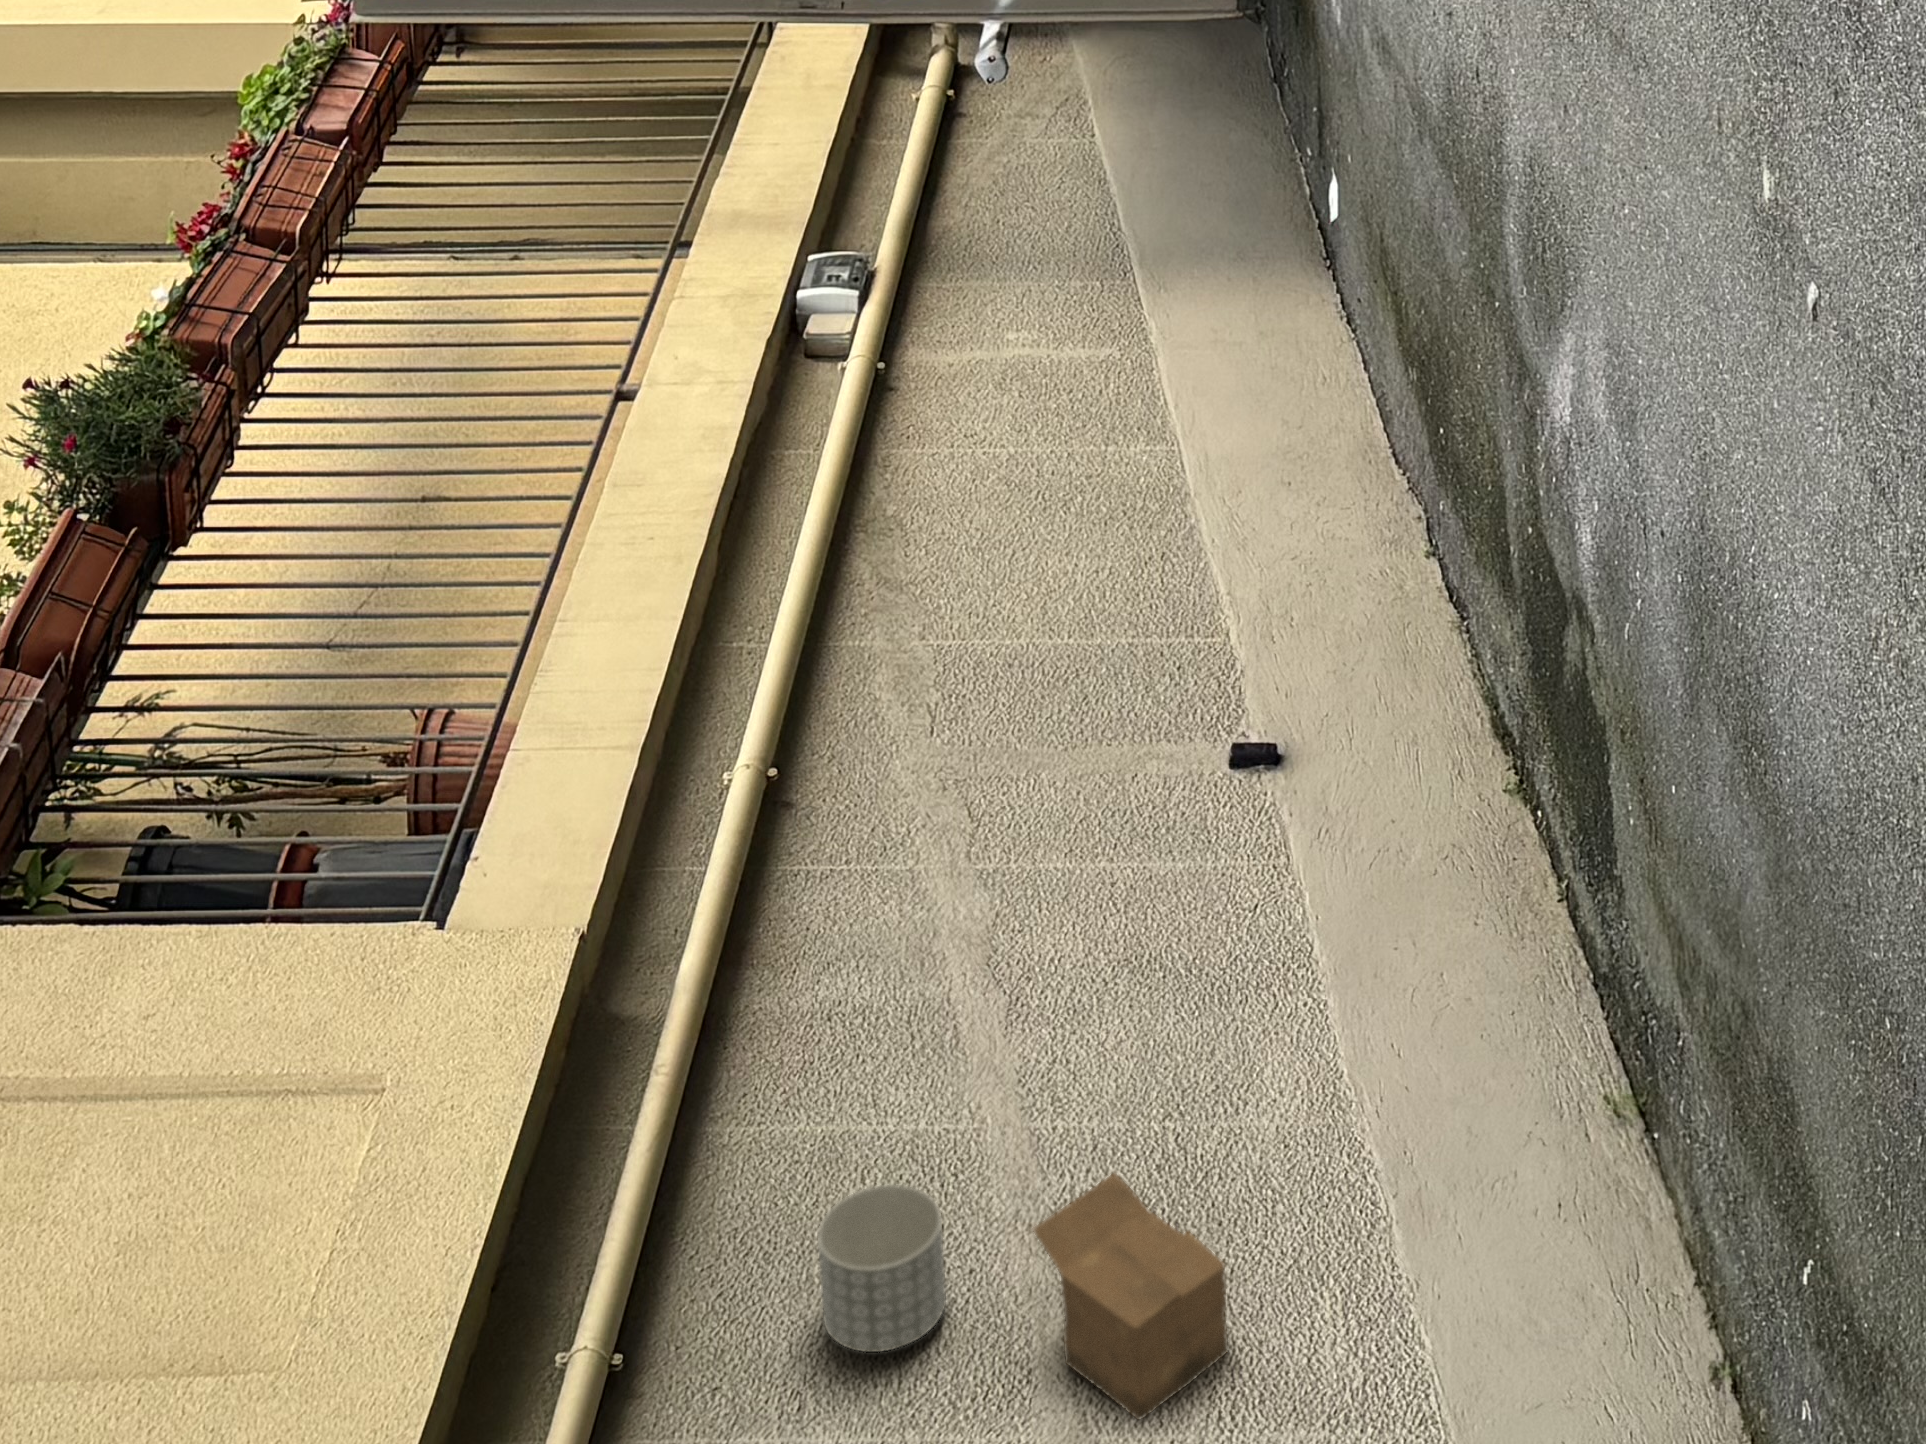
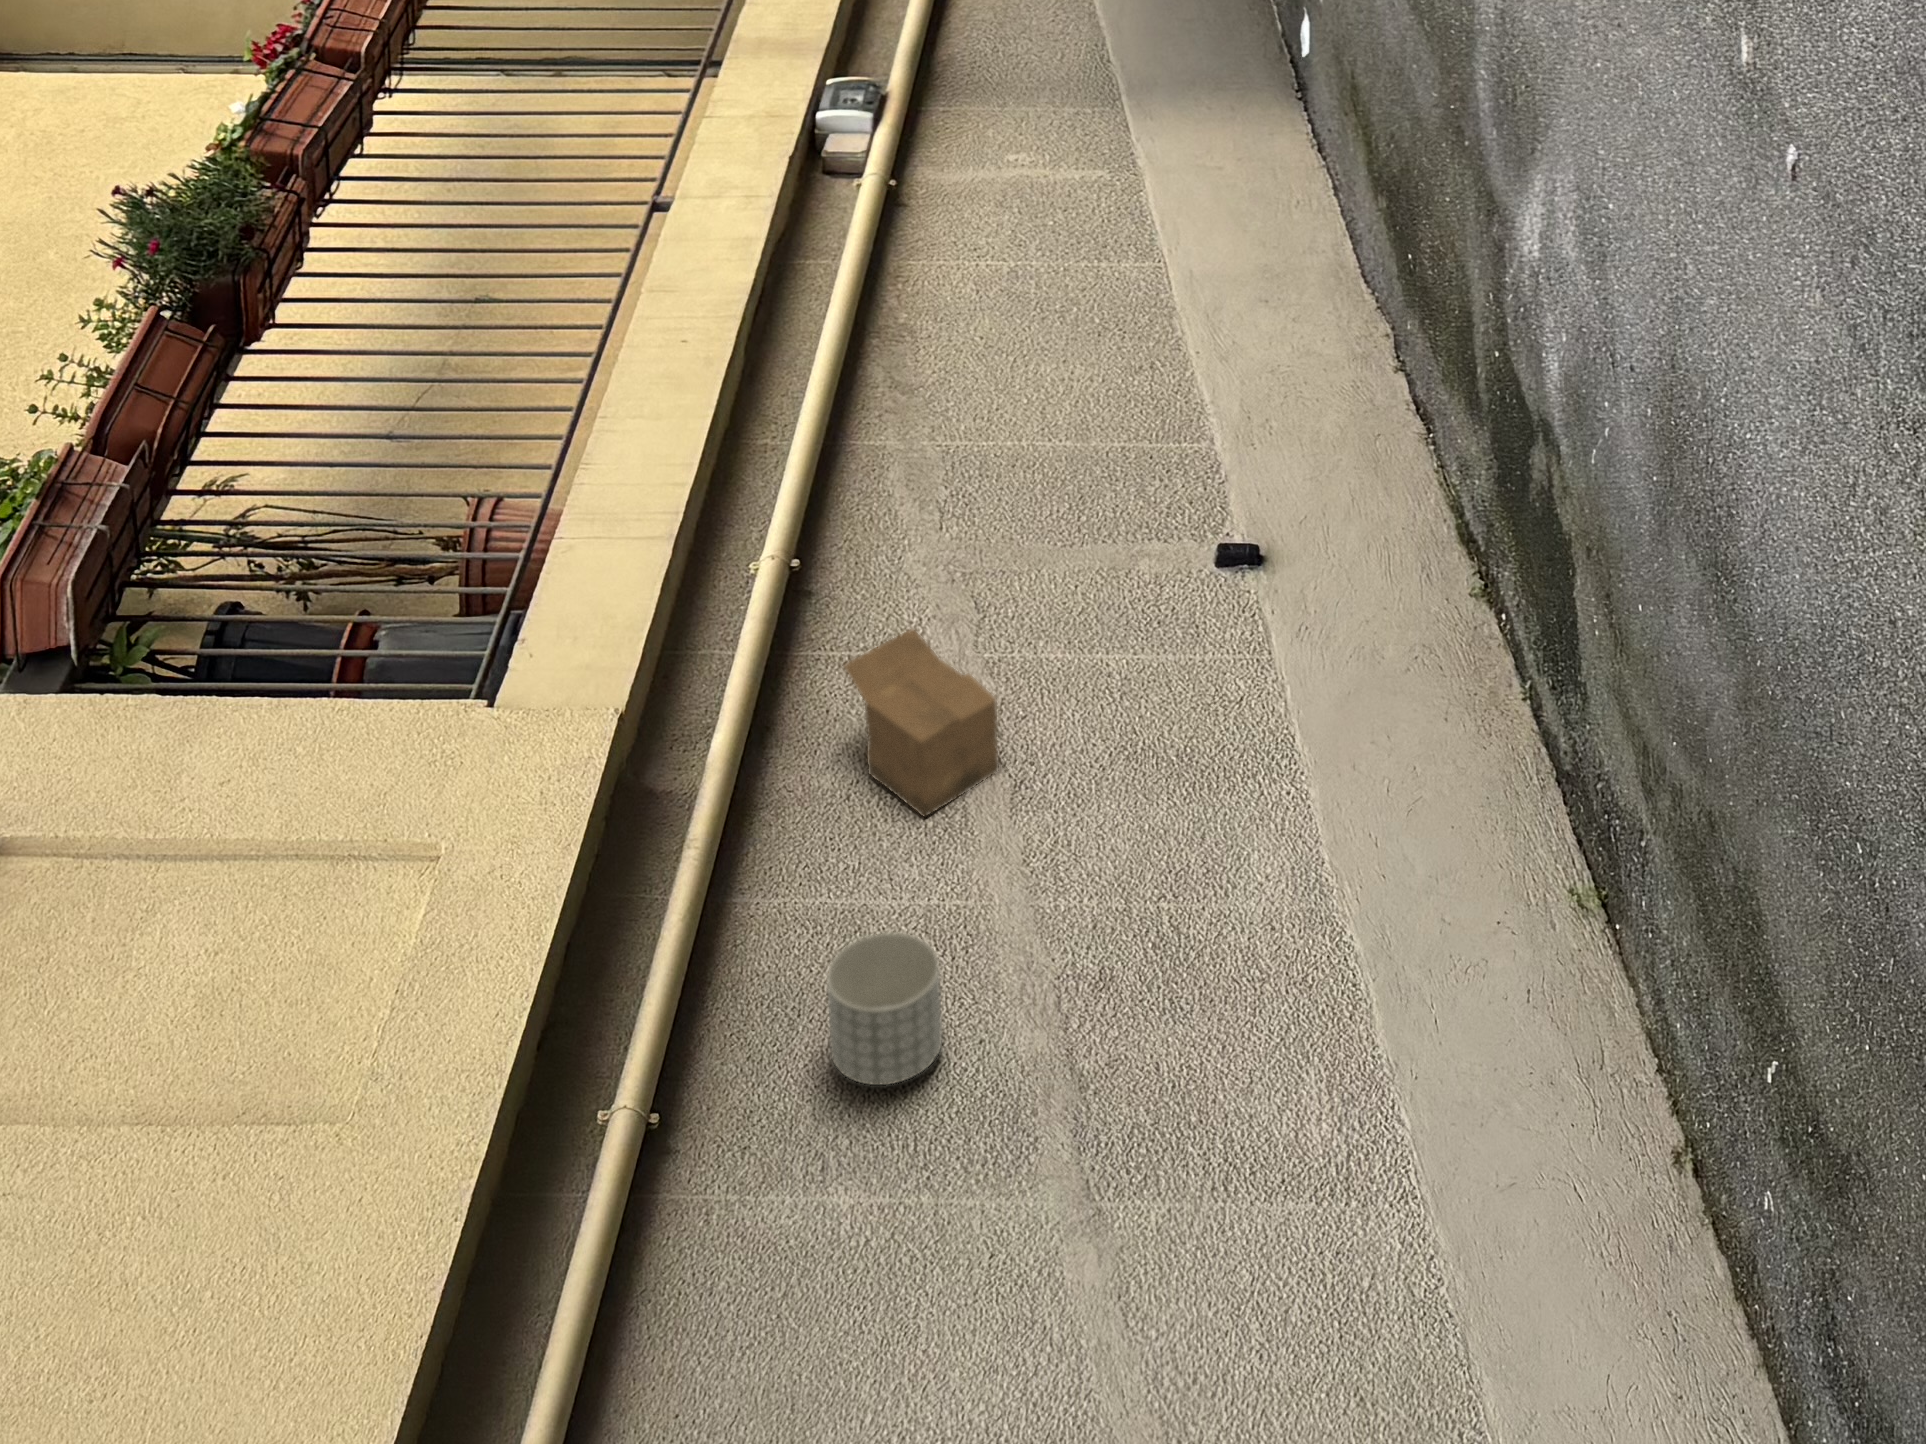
cardboard box: present [1033,1174,1228,1420] -> present [844,629,999,816]

